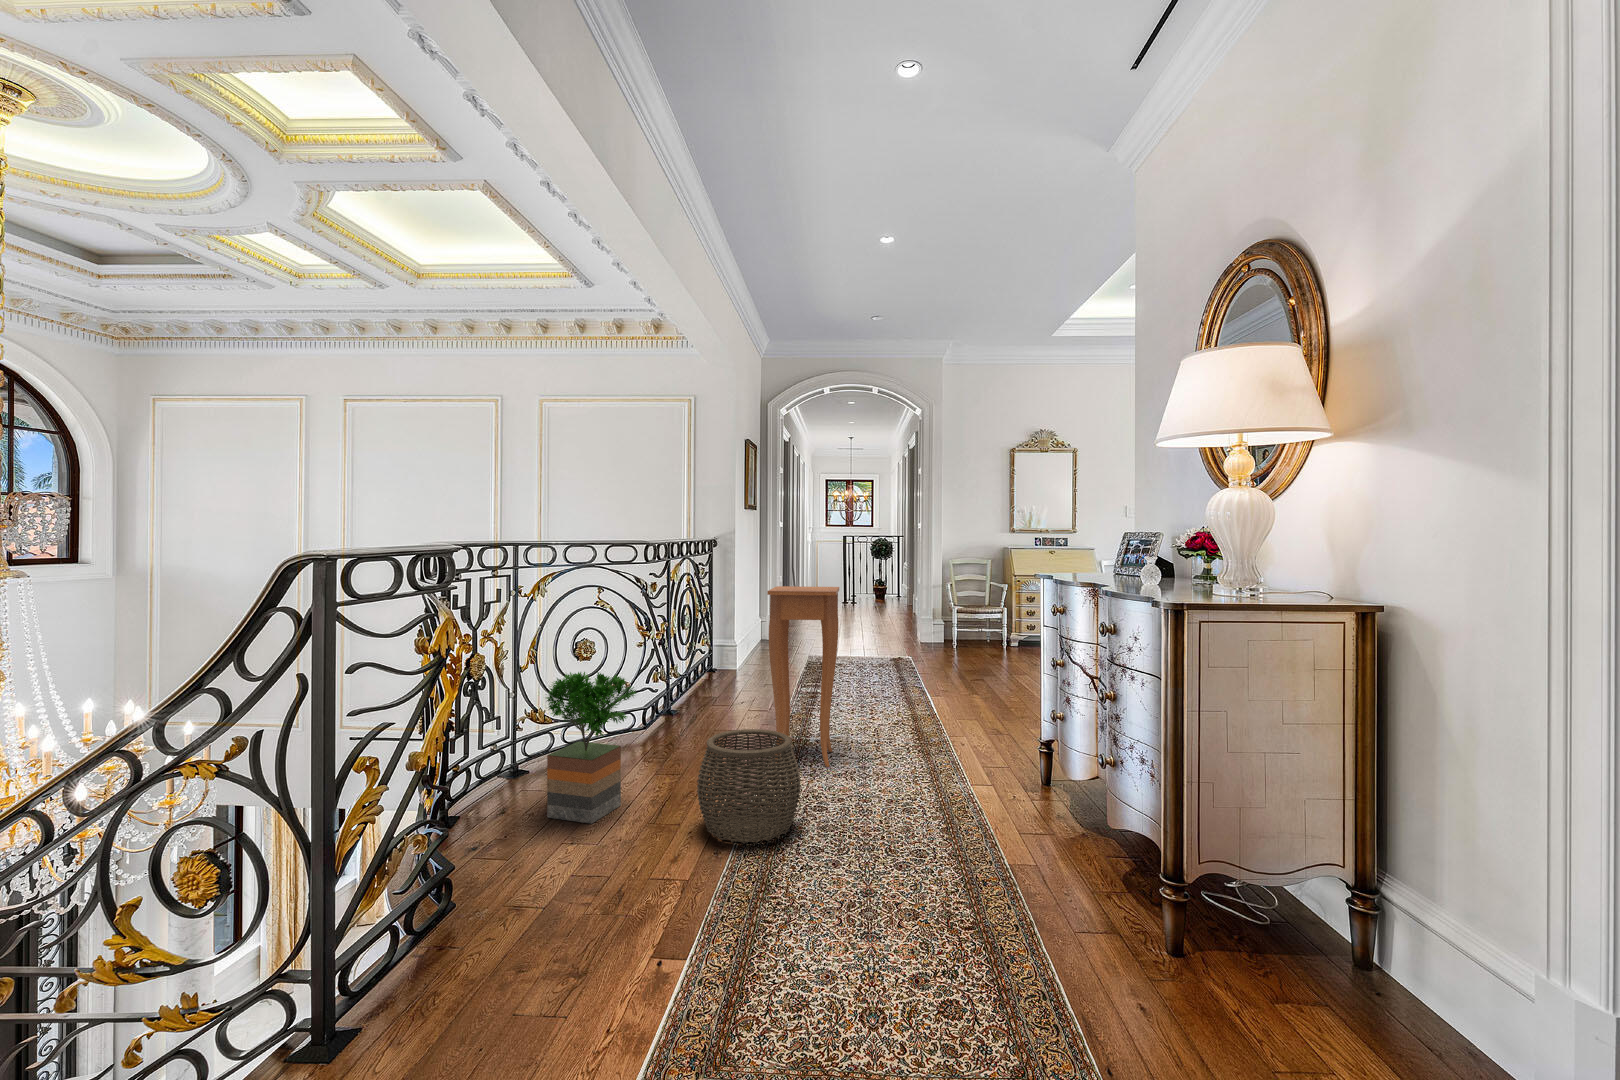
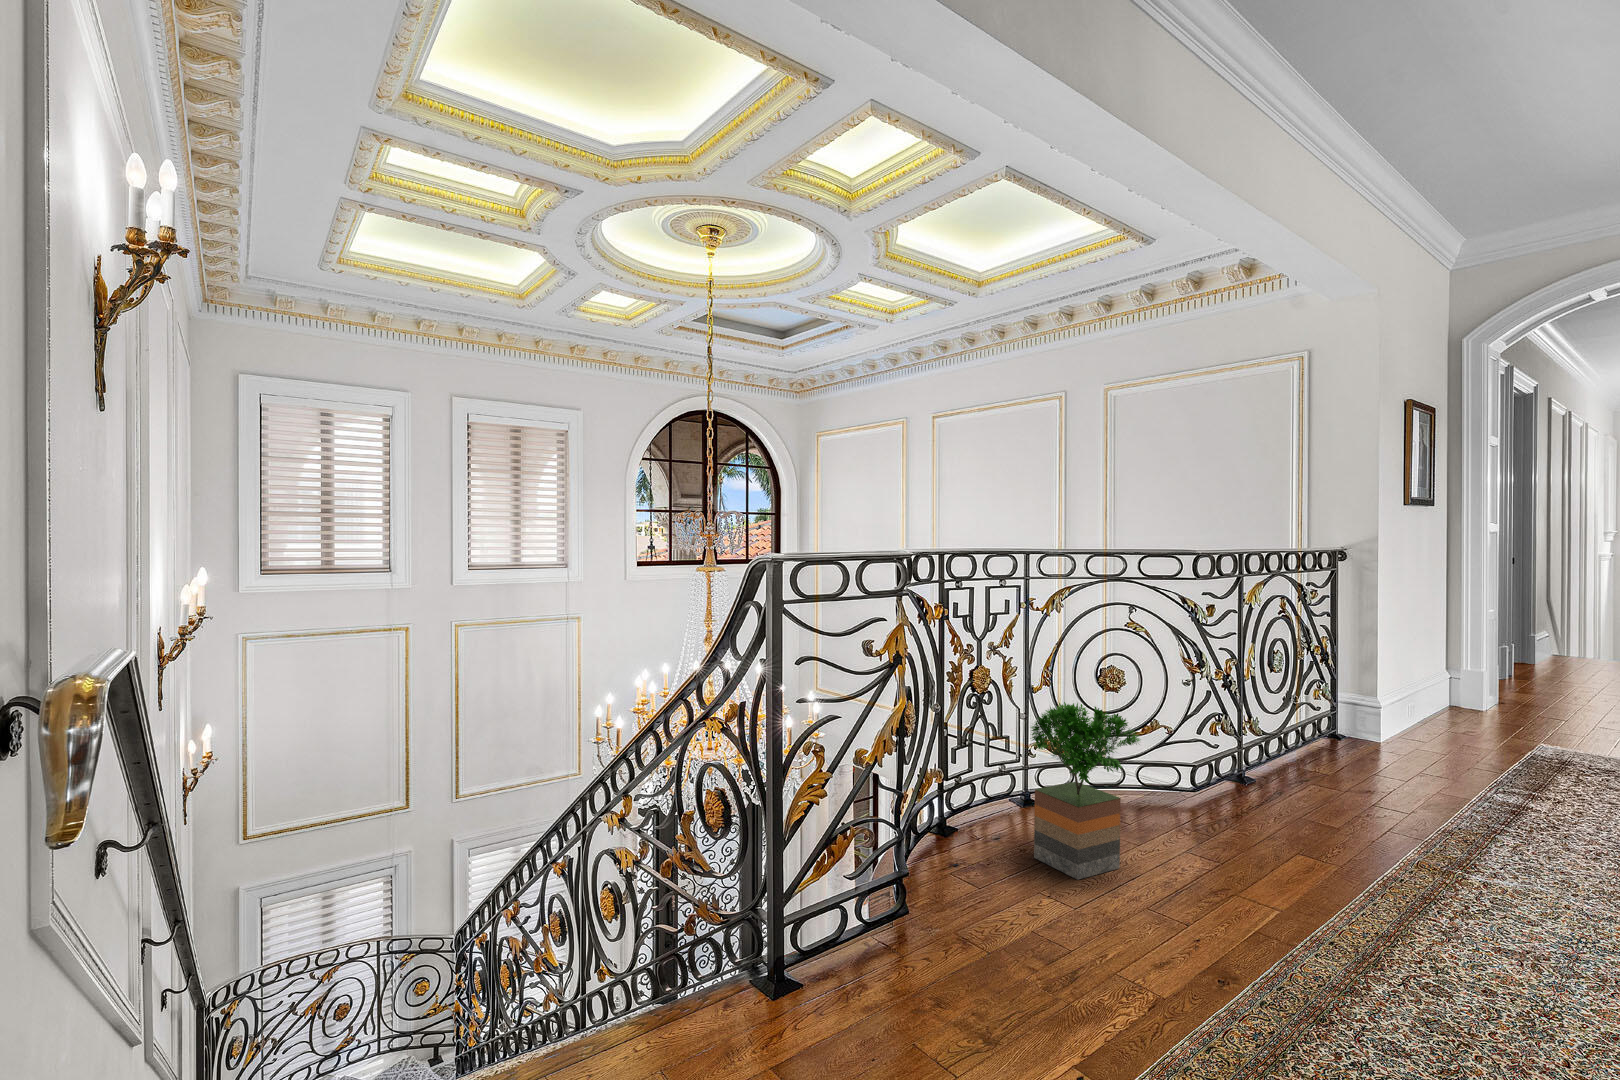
side table: present [767,586,839,767] -> none [1348,623,1491,902]
woven basket: present [697,729,801,843] -> none [1201,813,1366,981]

